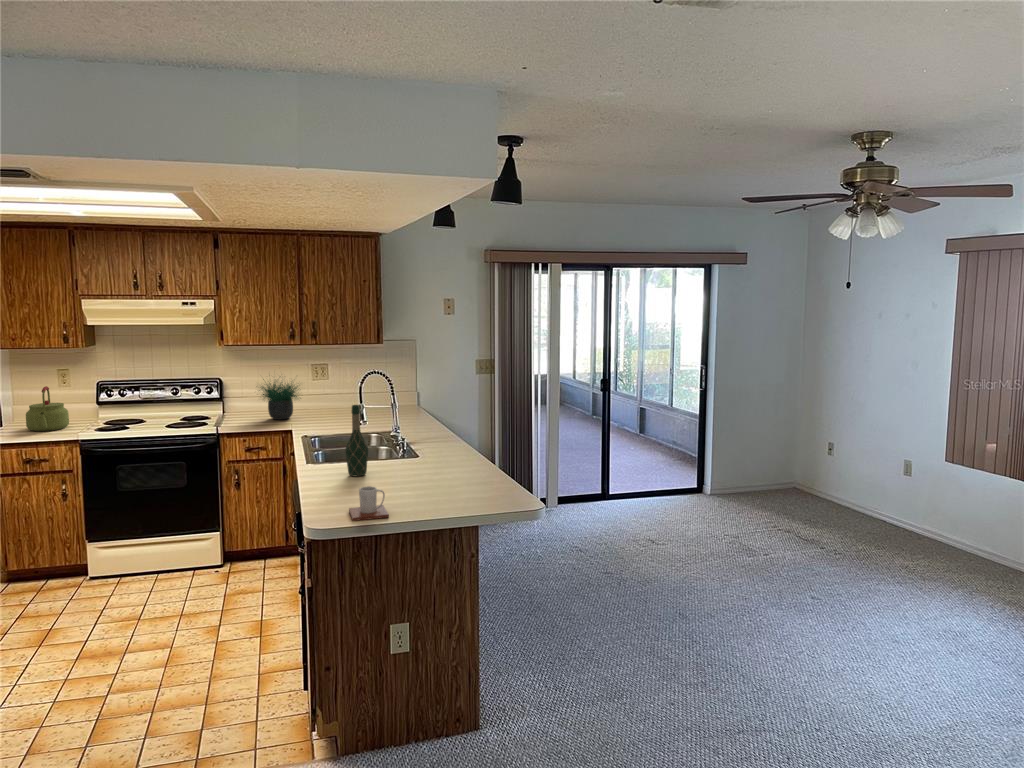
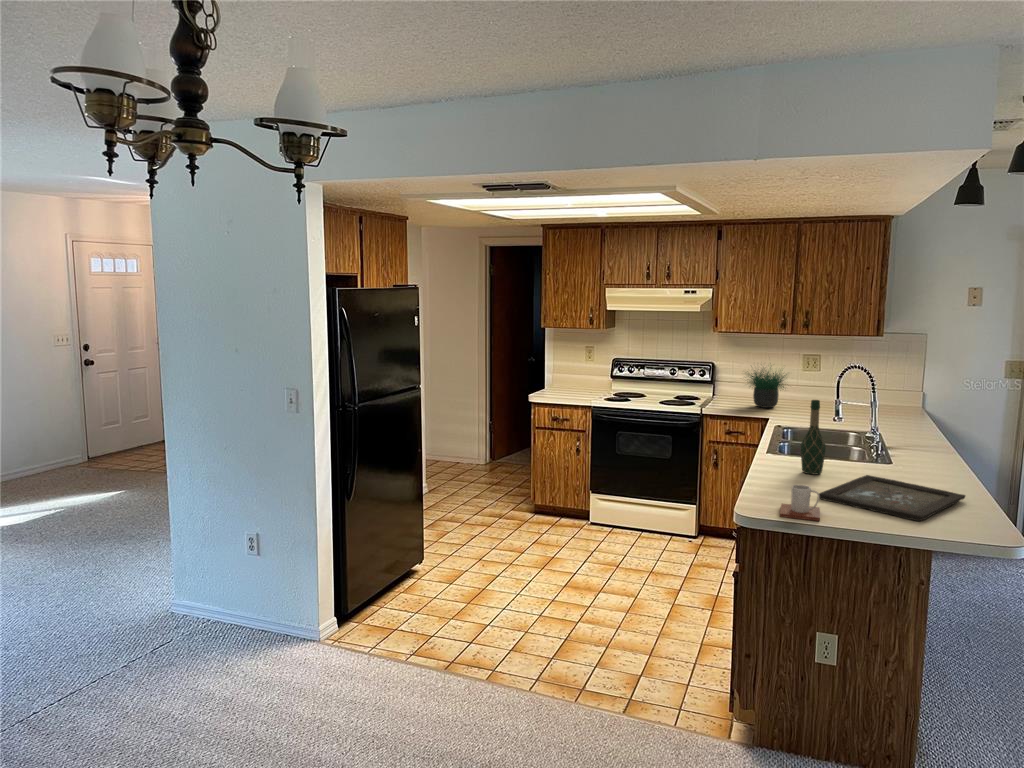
kettle: present [26,386,69,431] -> none [559,360,589,396]
tray: none [376,469,485,501] -> present [819,475,965,521]

